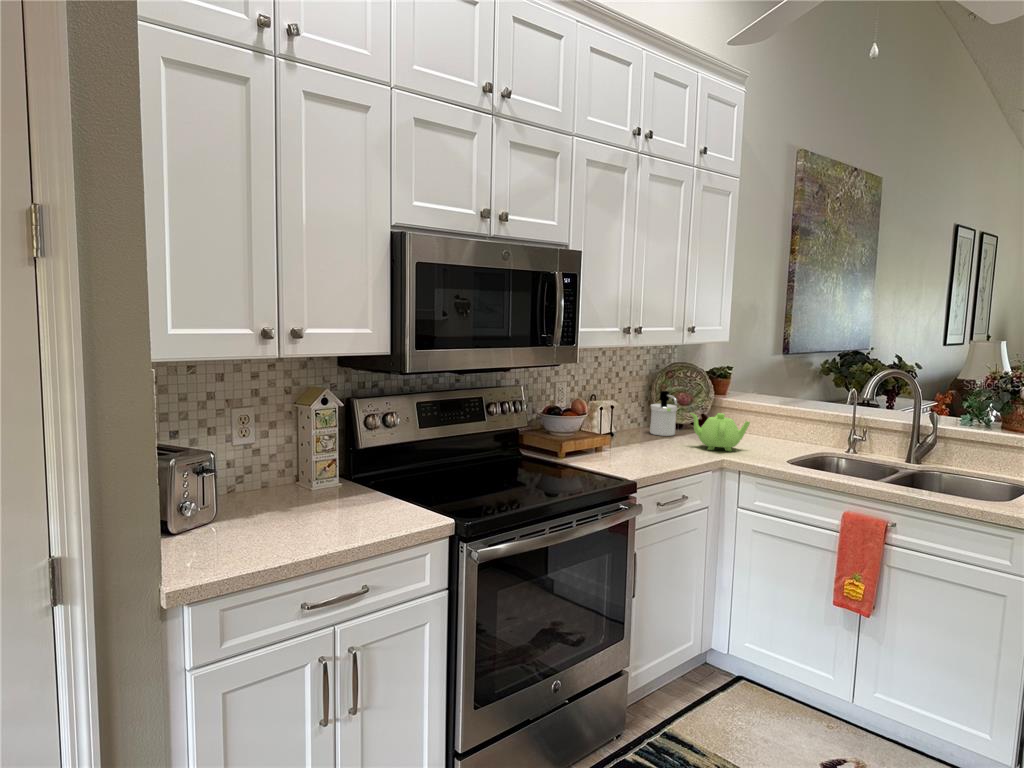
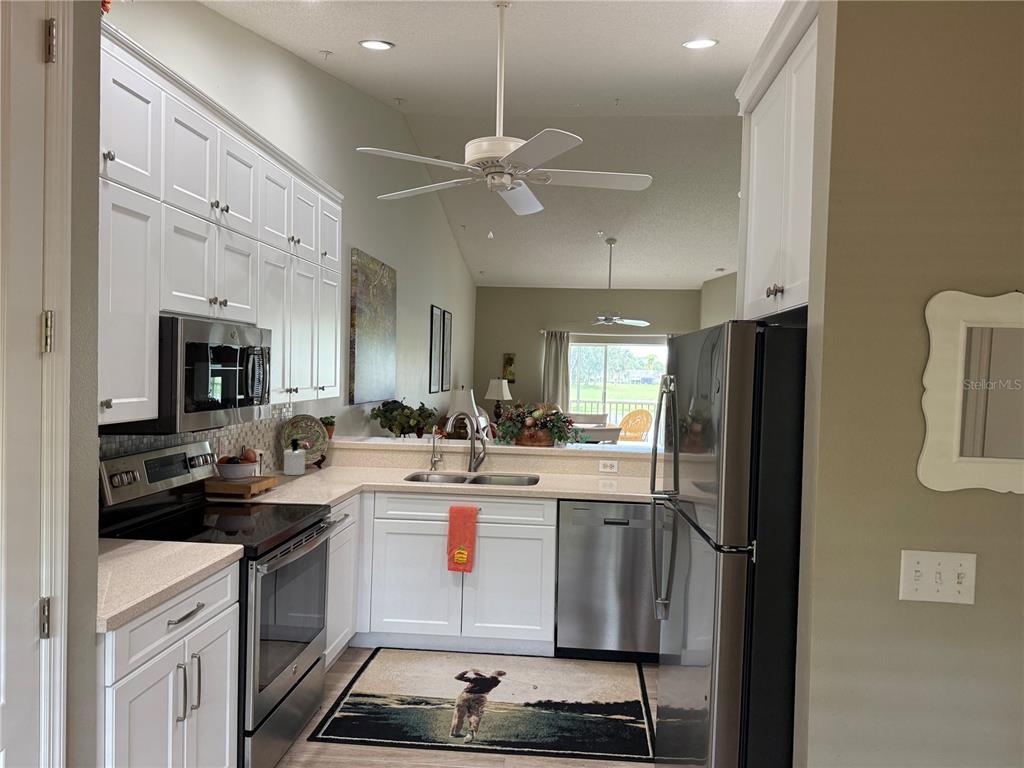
teapot: present [690,413,750,451] -> none [326,452,370,480]

